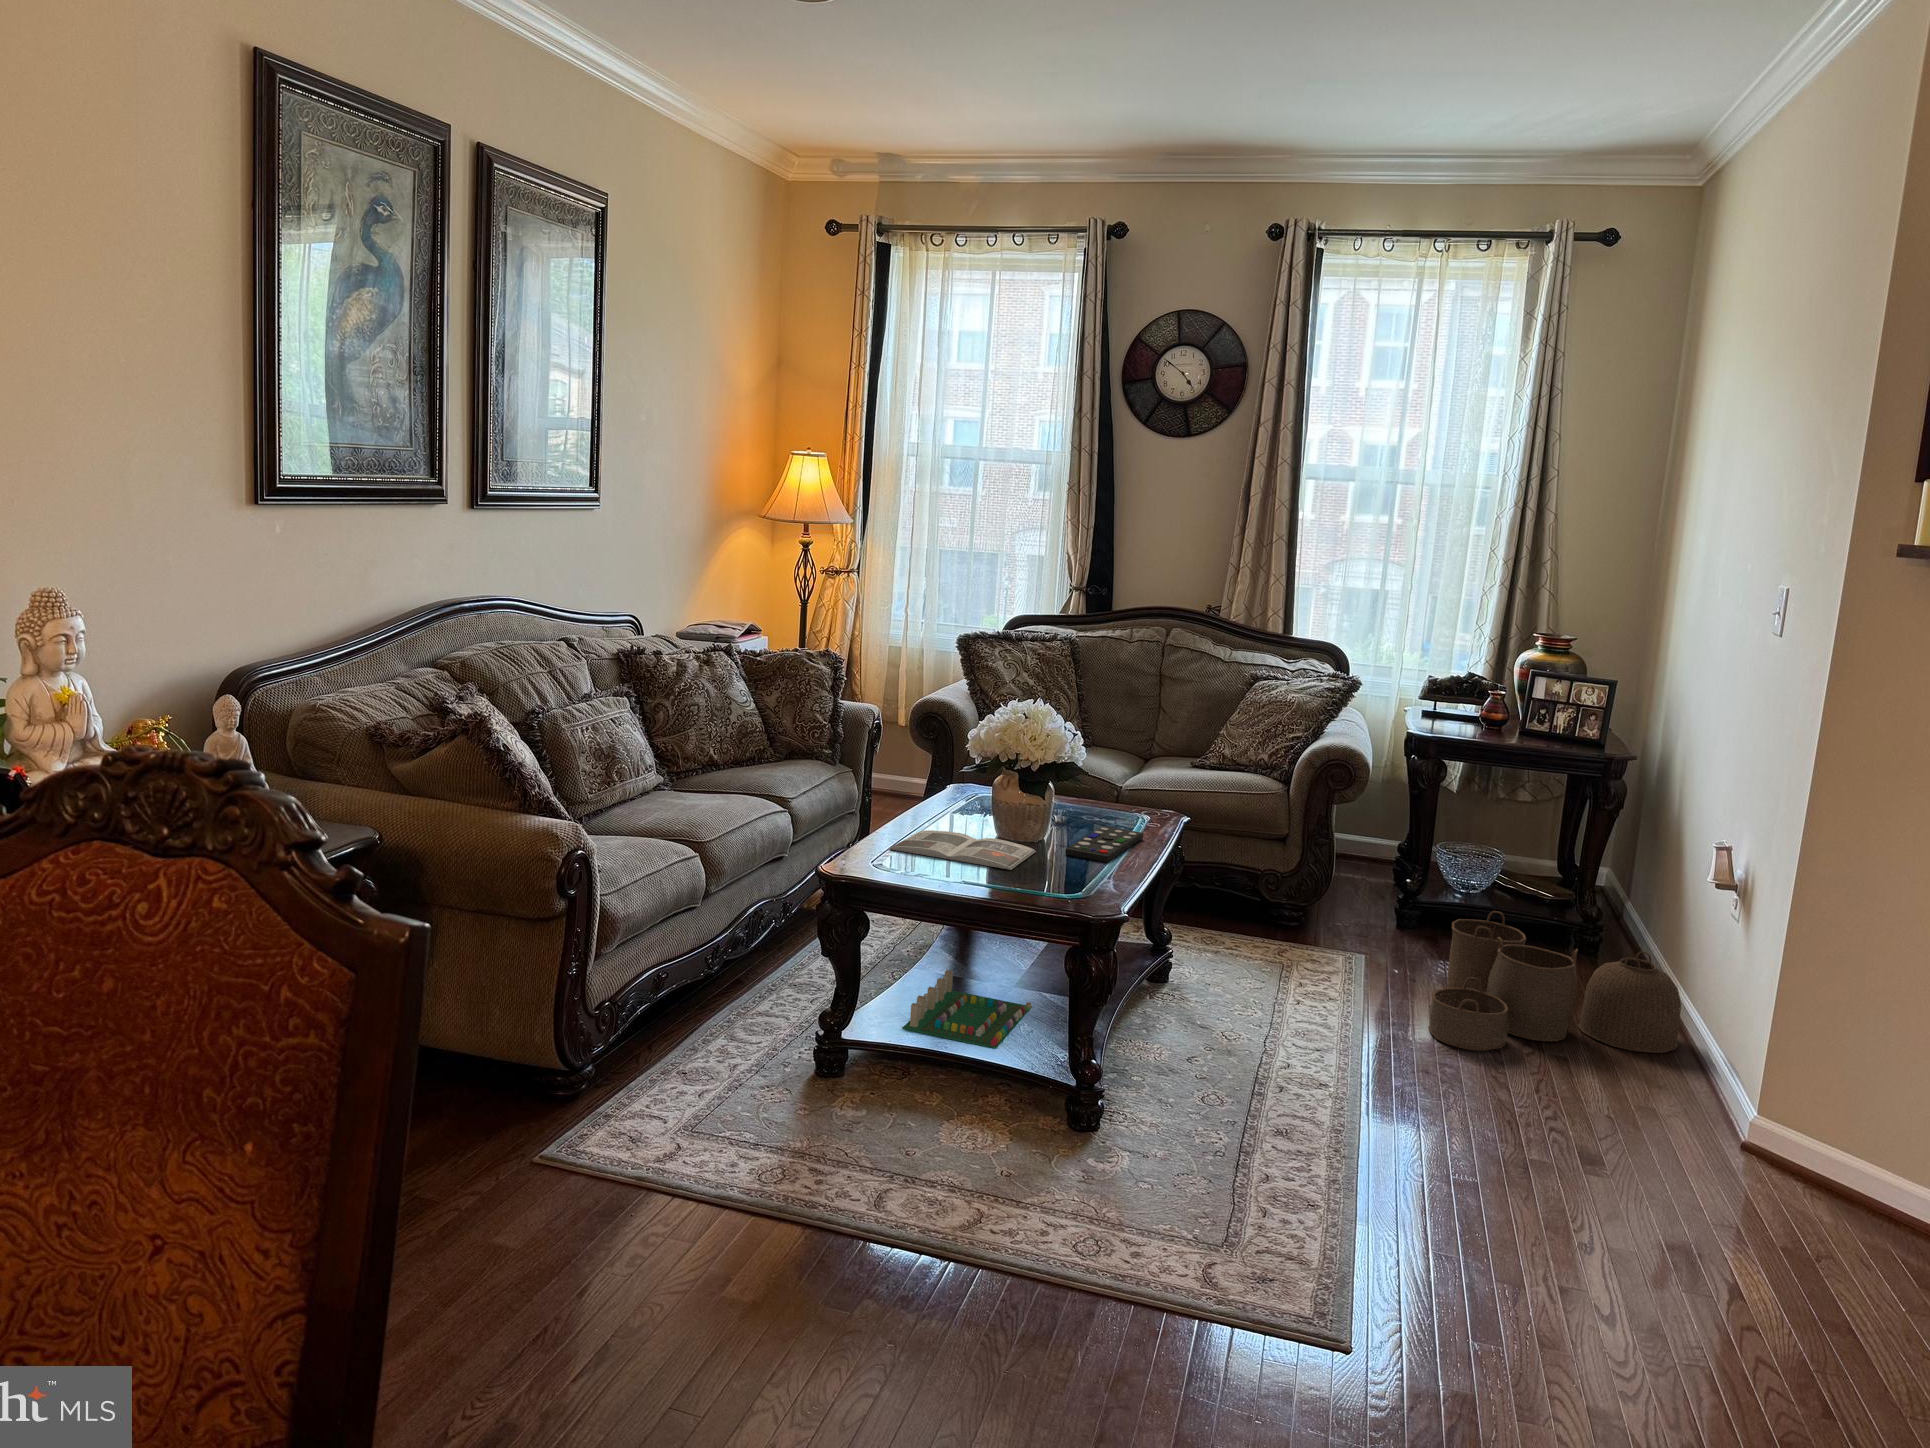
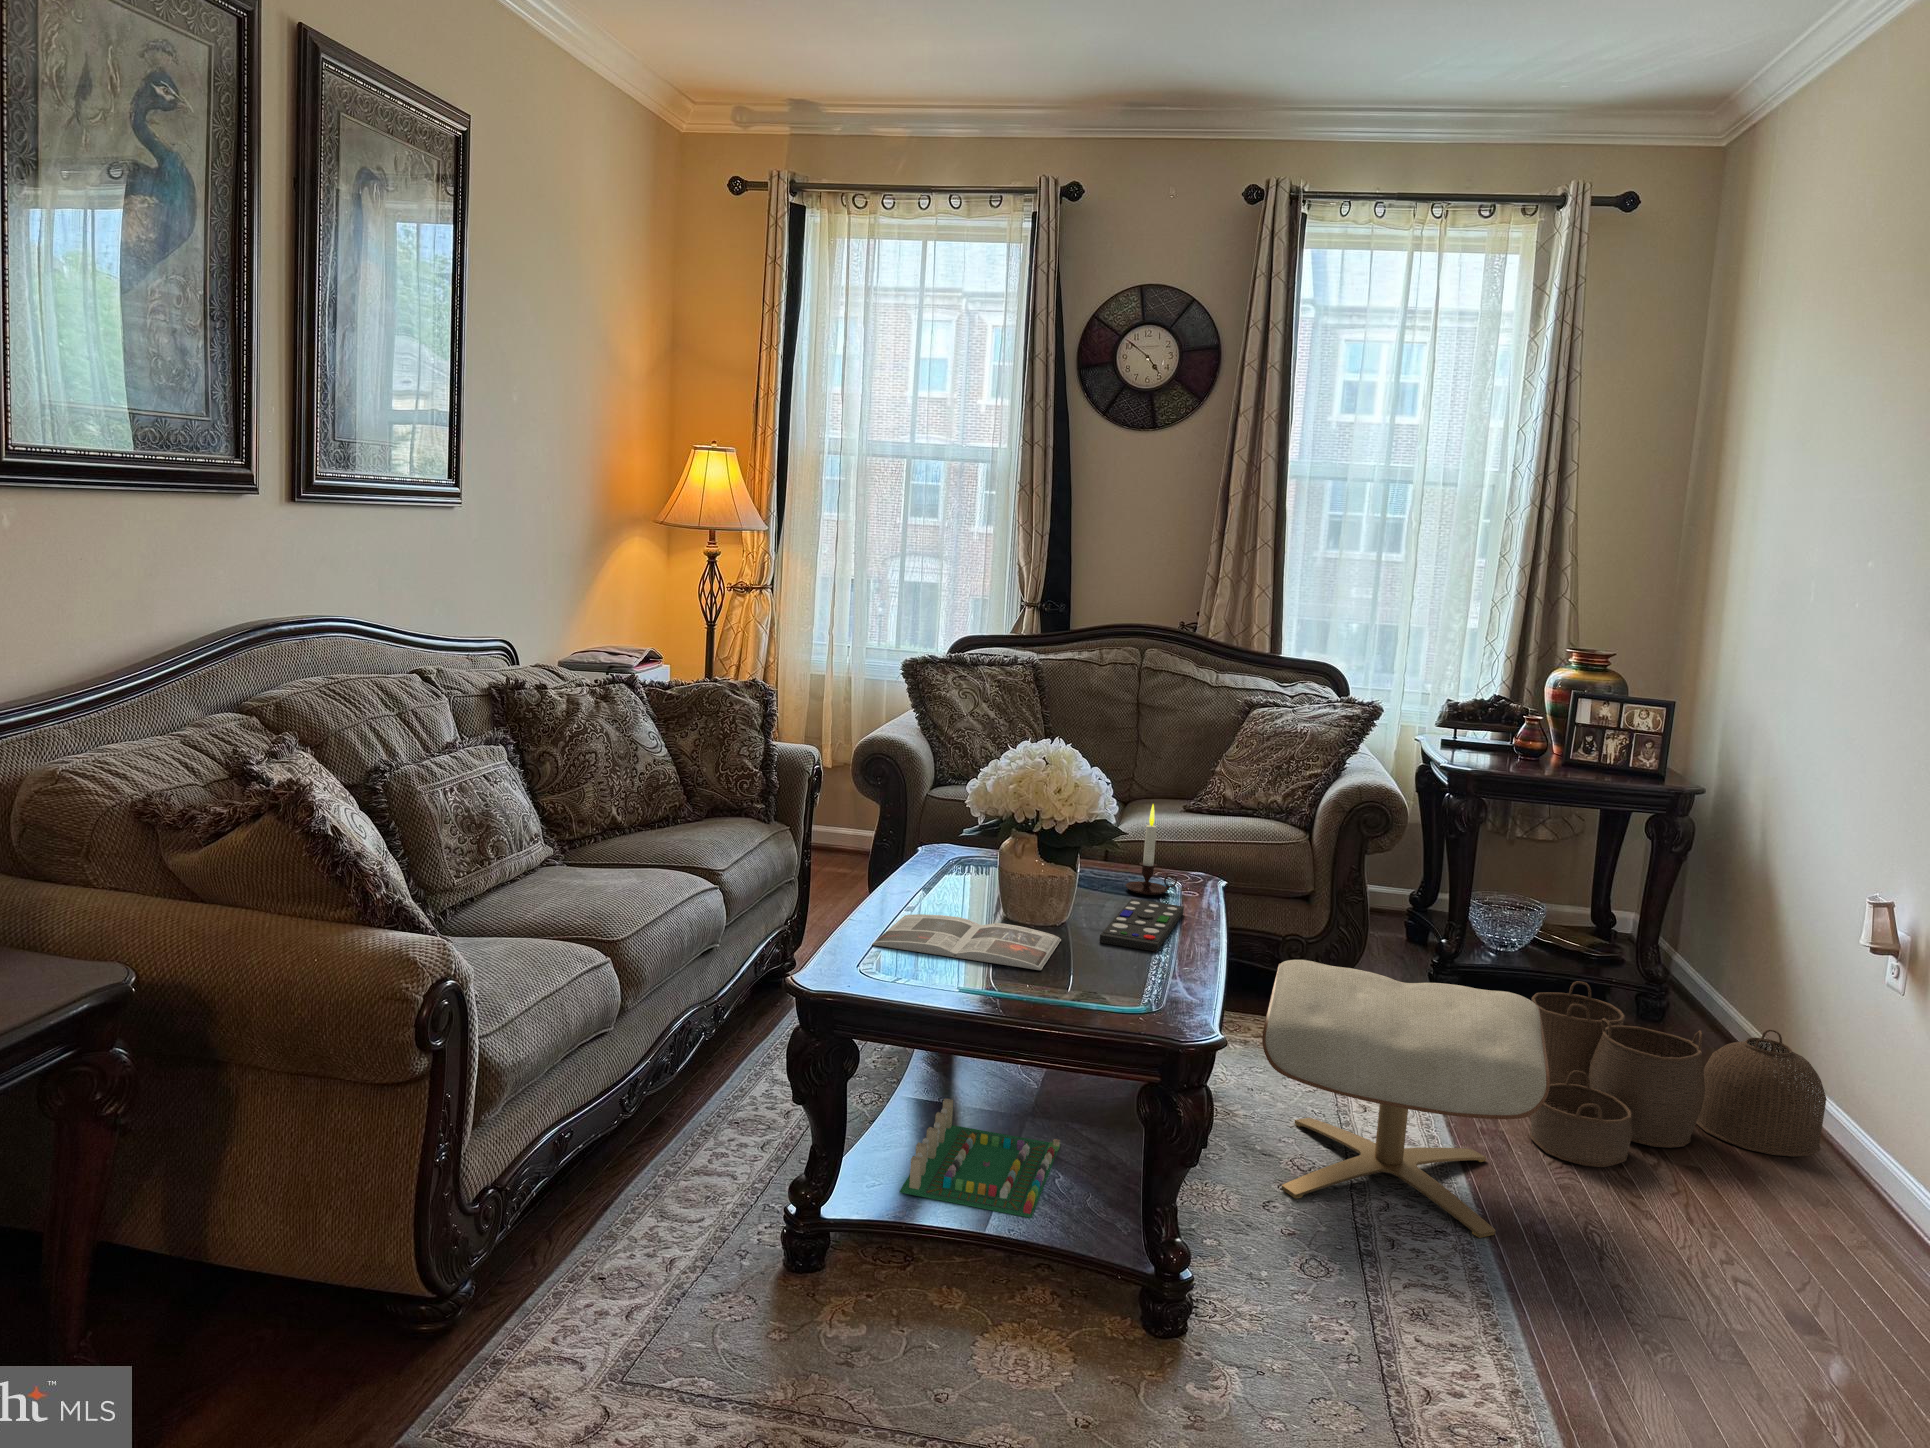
candle: none [1104,753,1146,825] -> present [1125,804,1177,895]
ottoman: none [1193,879,1423,1089] -> present [1262,960,1550,1238]

